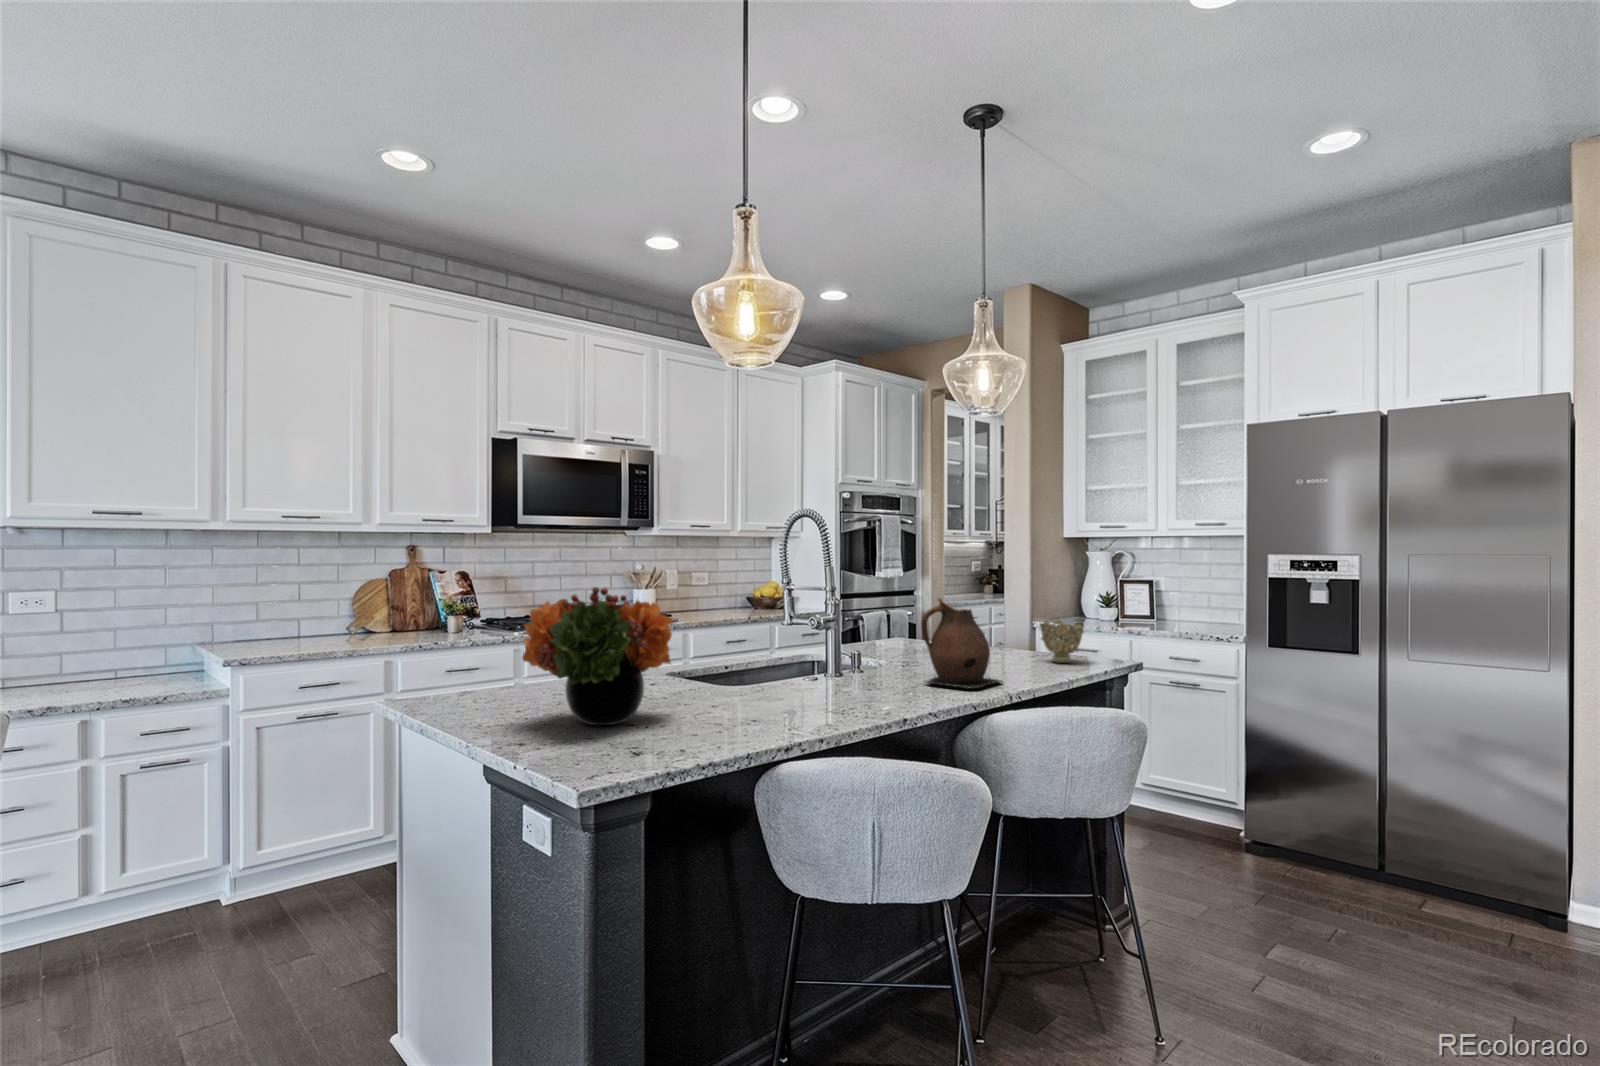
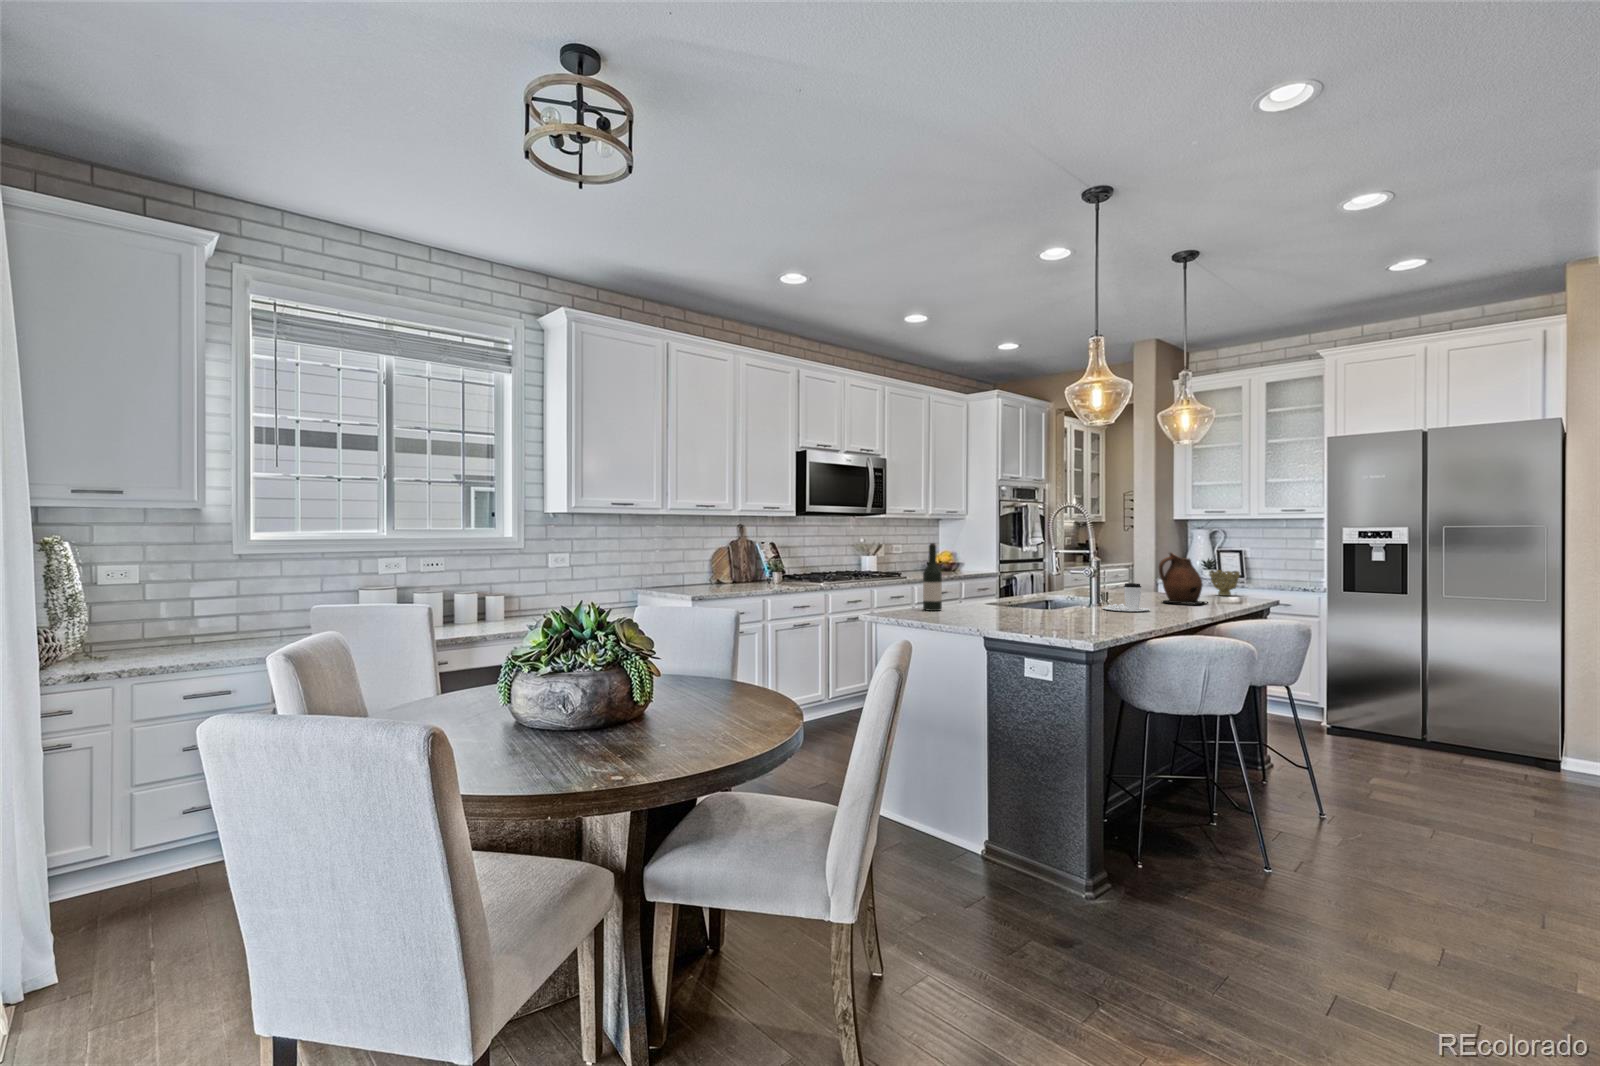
wine bottle: none [459,586,493,709] -> present [923,543,942,611]
flower arrangement: present [523,587,673,725] -> none [980,542,1063,615]
coffee cup: none [785,657,863,711] -> present [1102,583,1150,612]

